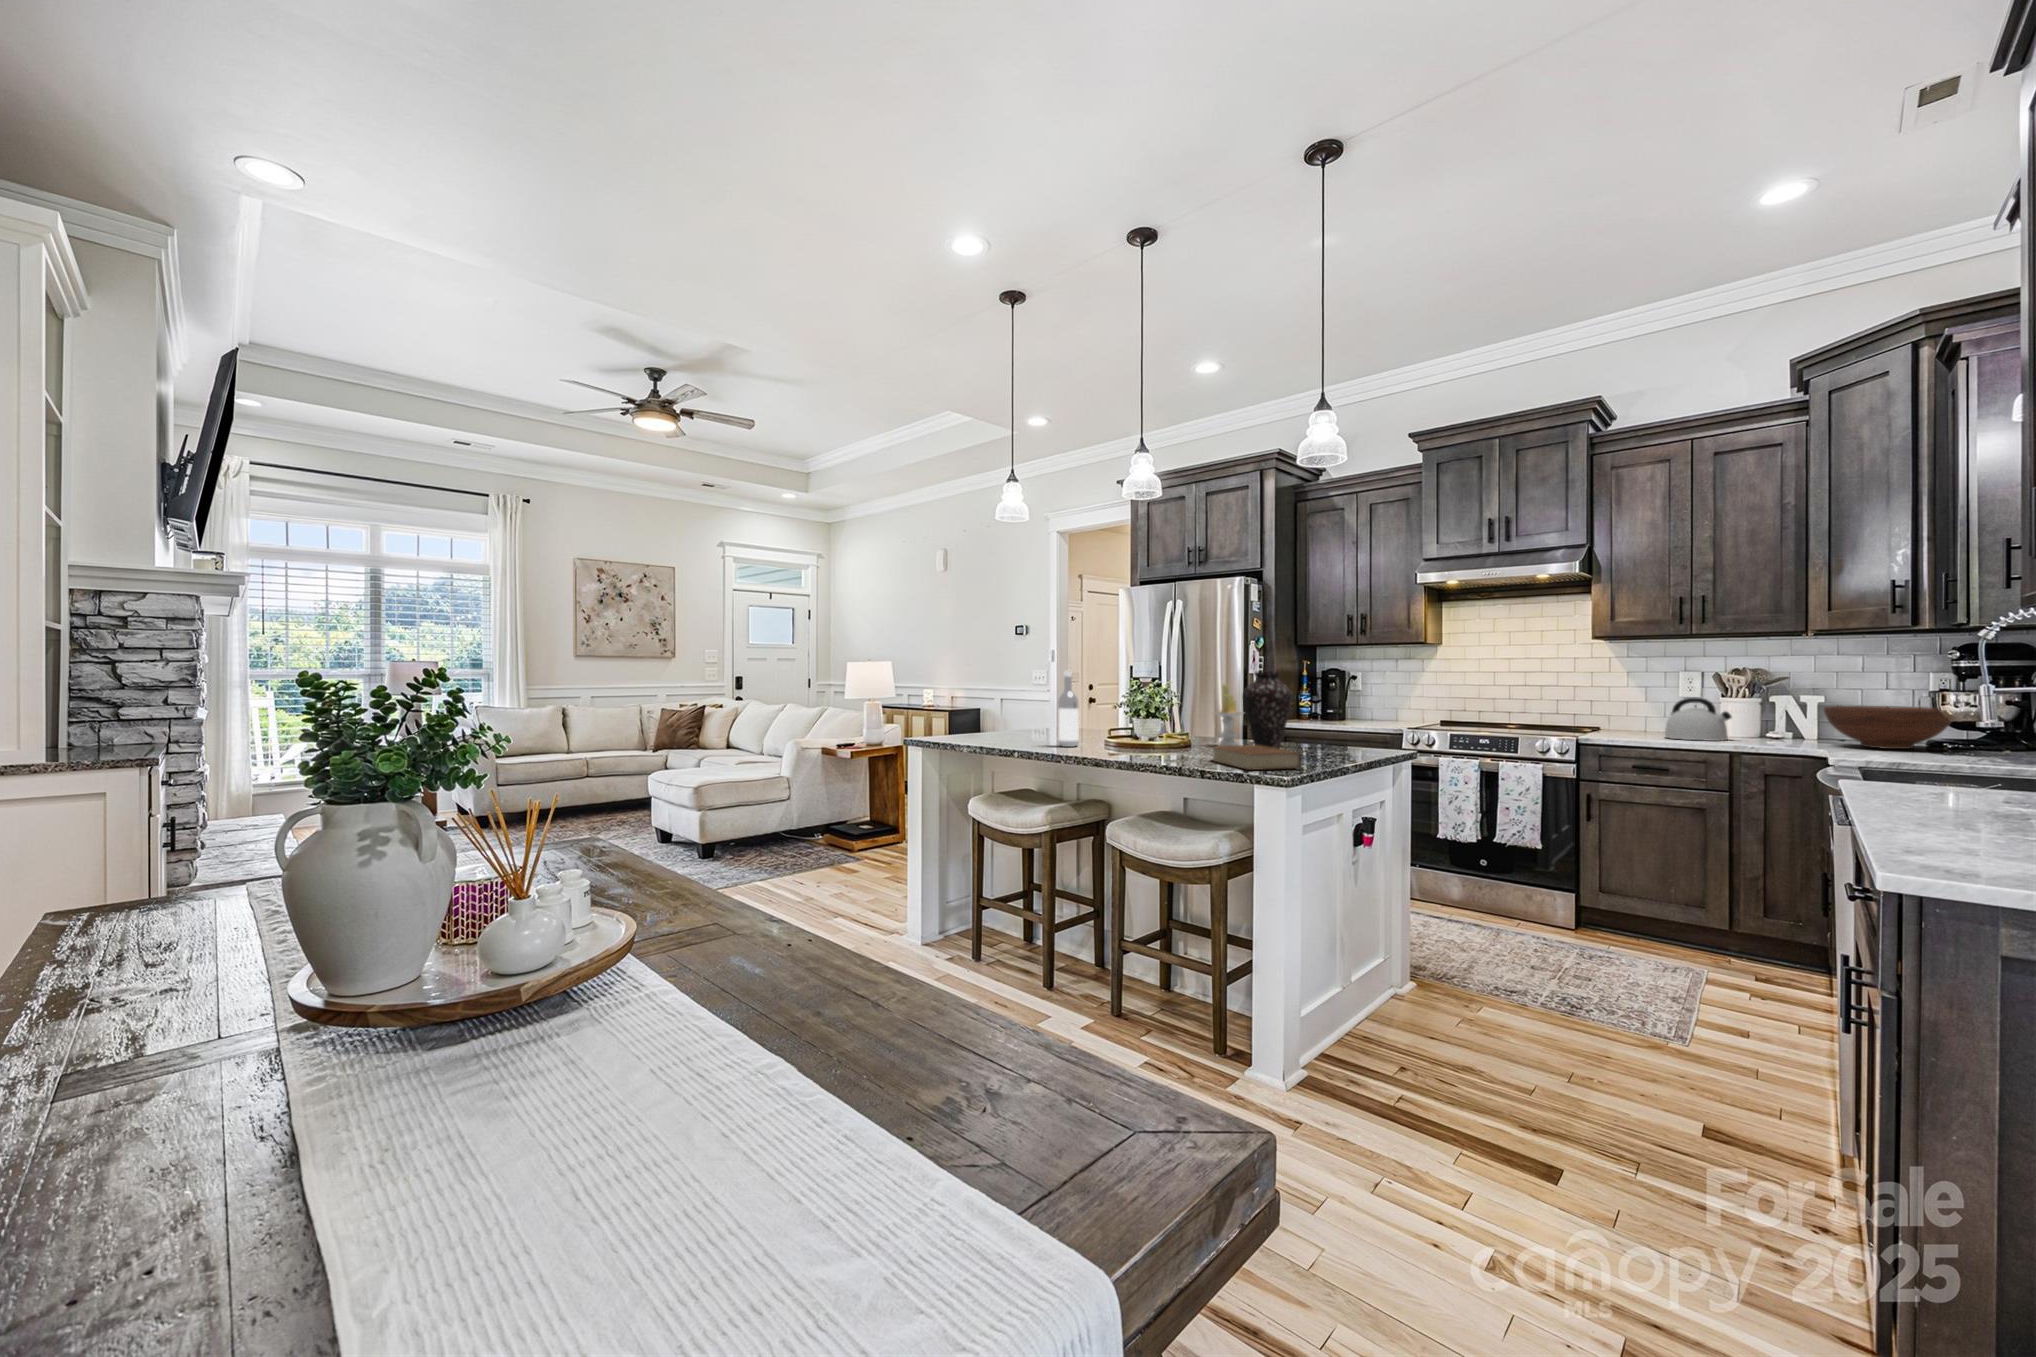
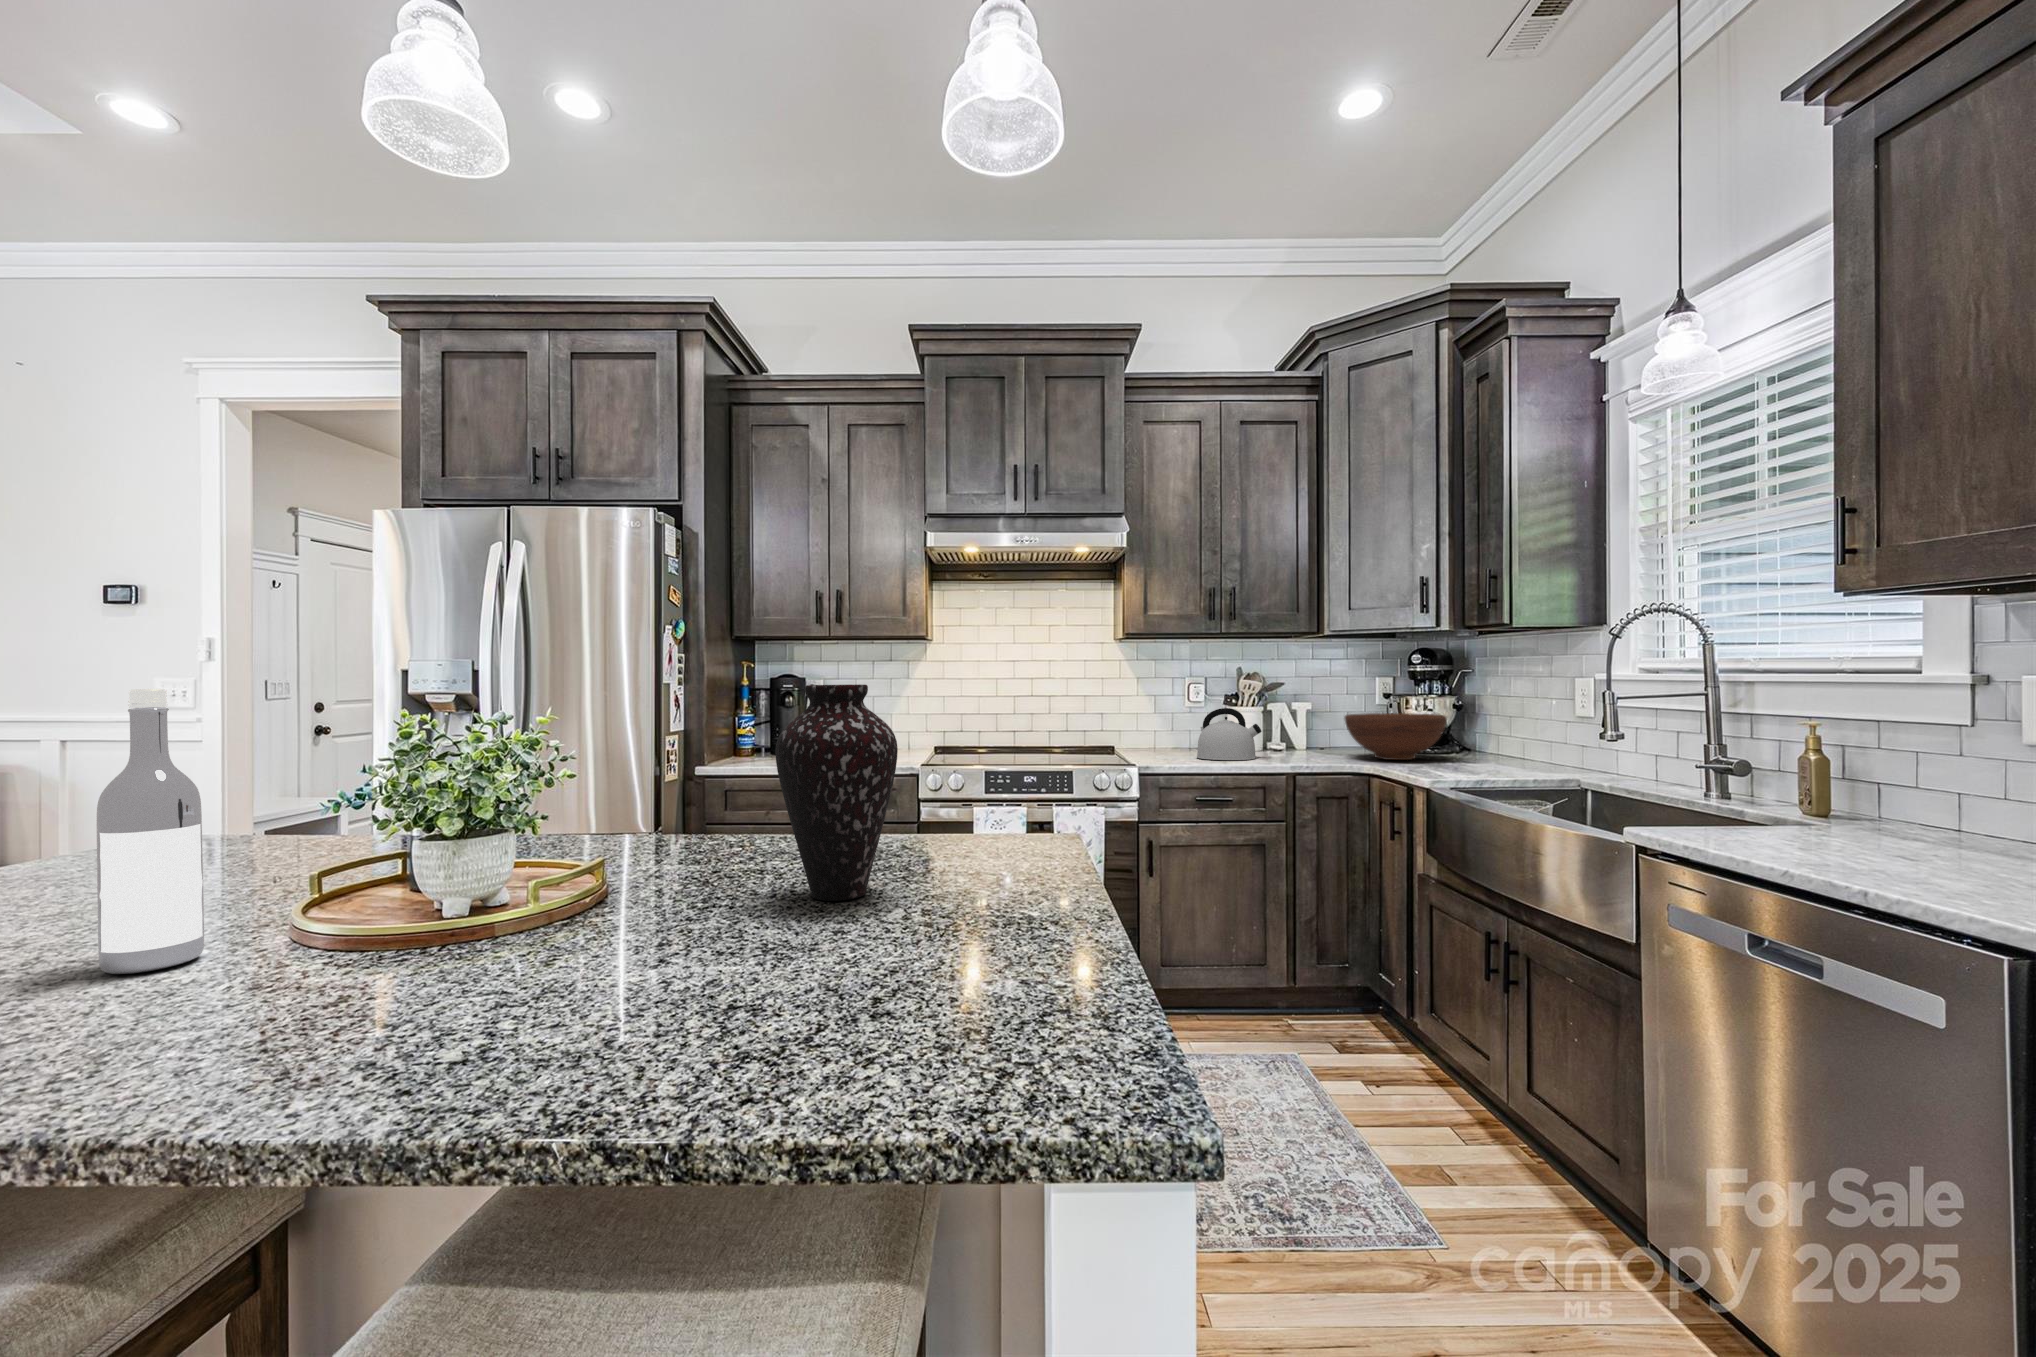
candle: present [1213,684,1244,746] -> none [666,715,748,874]
book: present [1212,745,1301,770] -> none [736,895,1038,1034]

